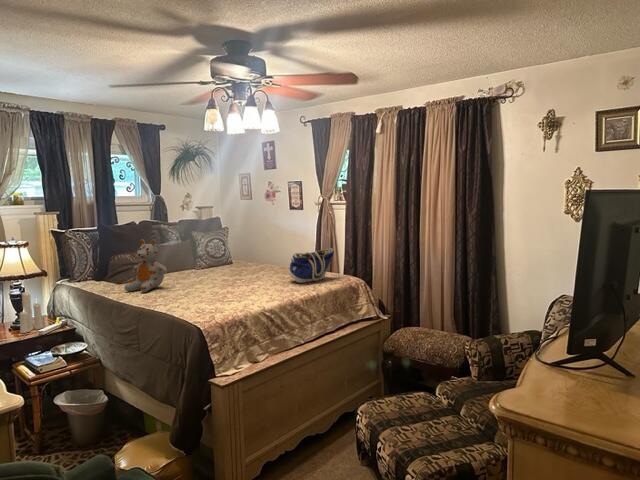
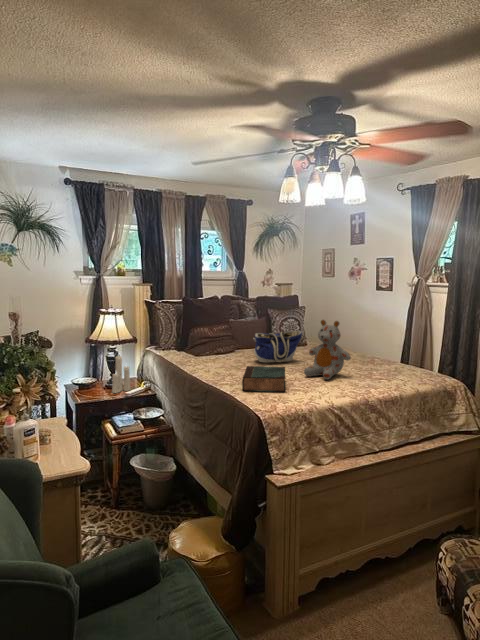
stuffed bear: present [124,239,167,292] -> present [304,320,351,380]
tote bag: present [288,248,334,283] -> present [253,331,302,363]
book: none [177,282,220,308] -> present [242,366,285,392]

